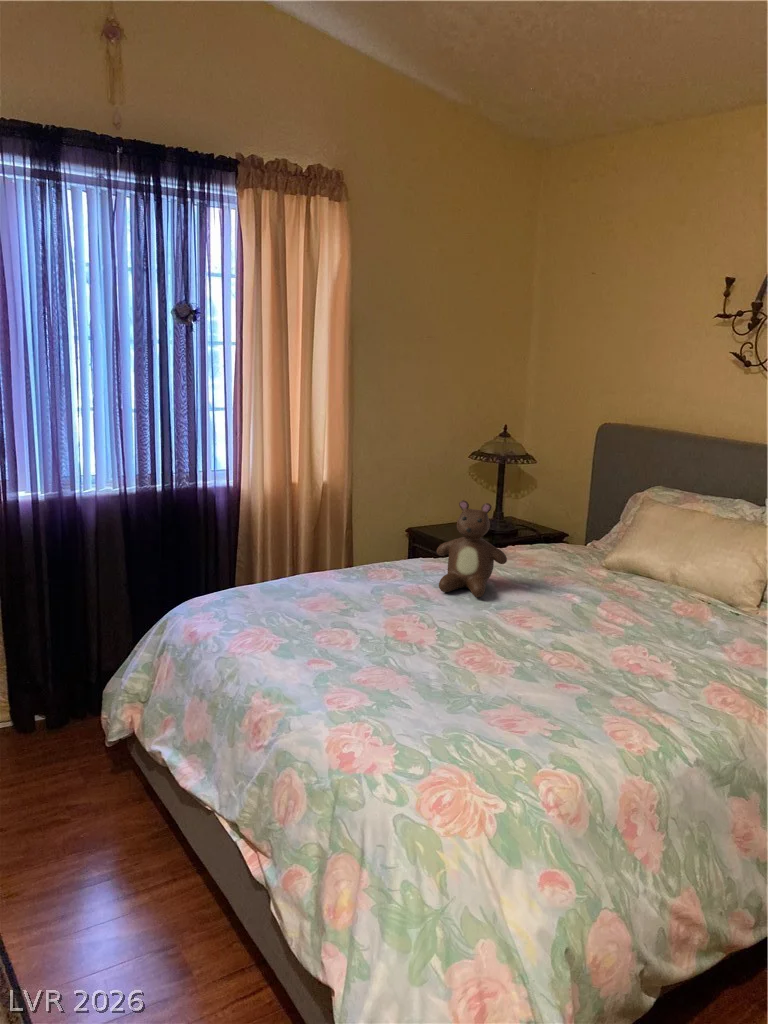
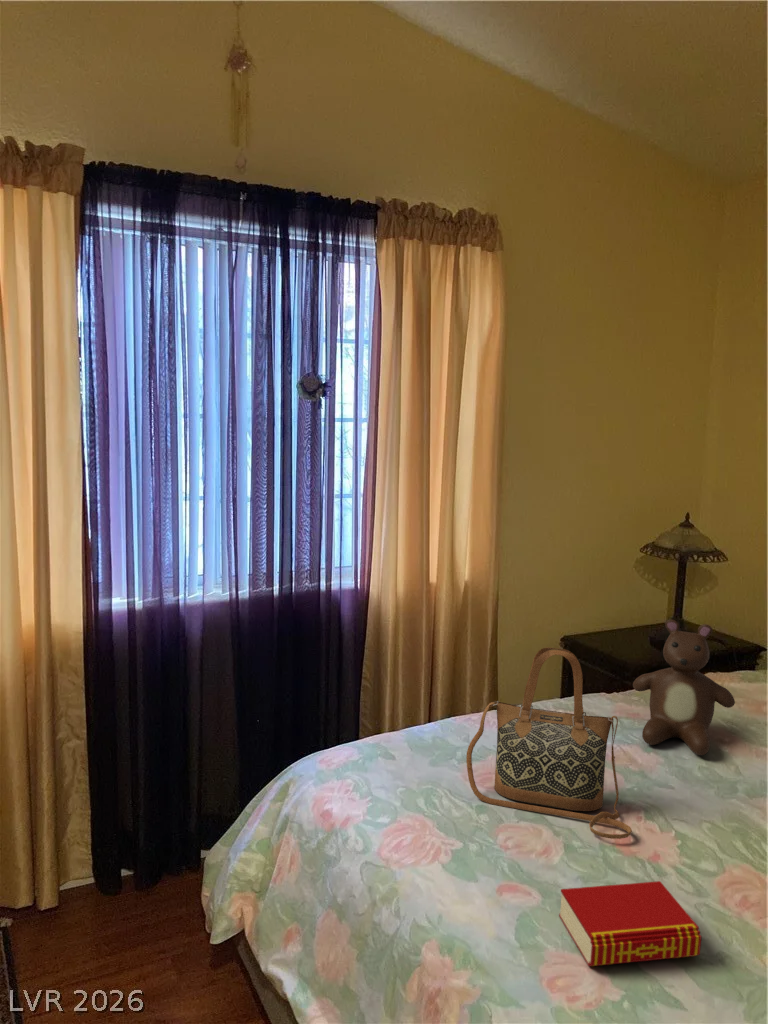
handbag: none [300,514,412,643] -> present [466,647,632,839]
book: none [349,659,434,704] -> present [559,881,701,966]

